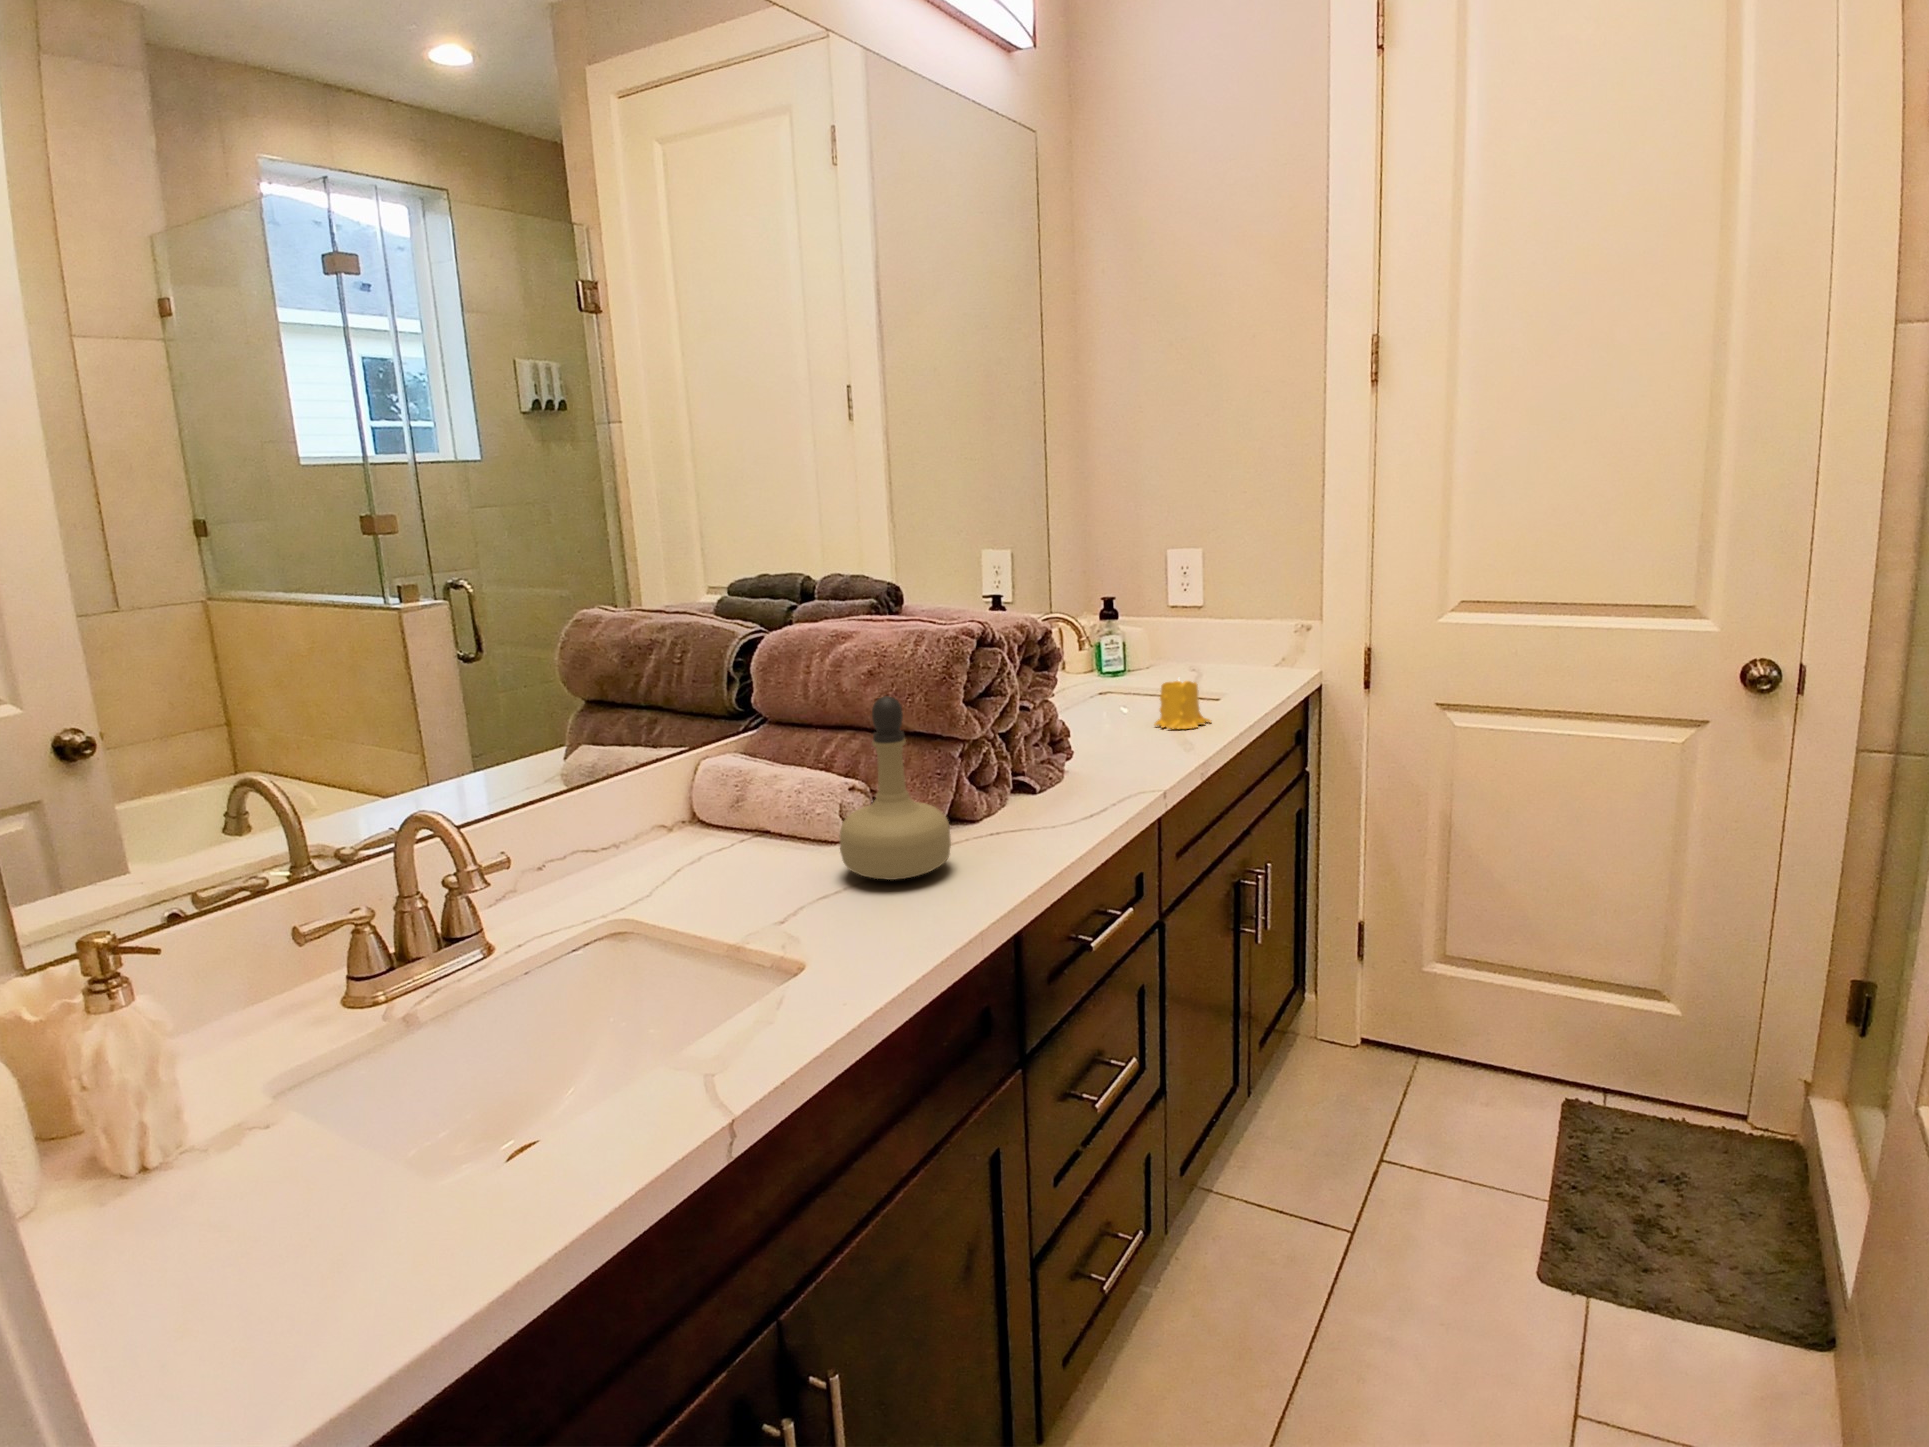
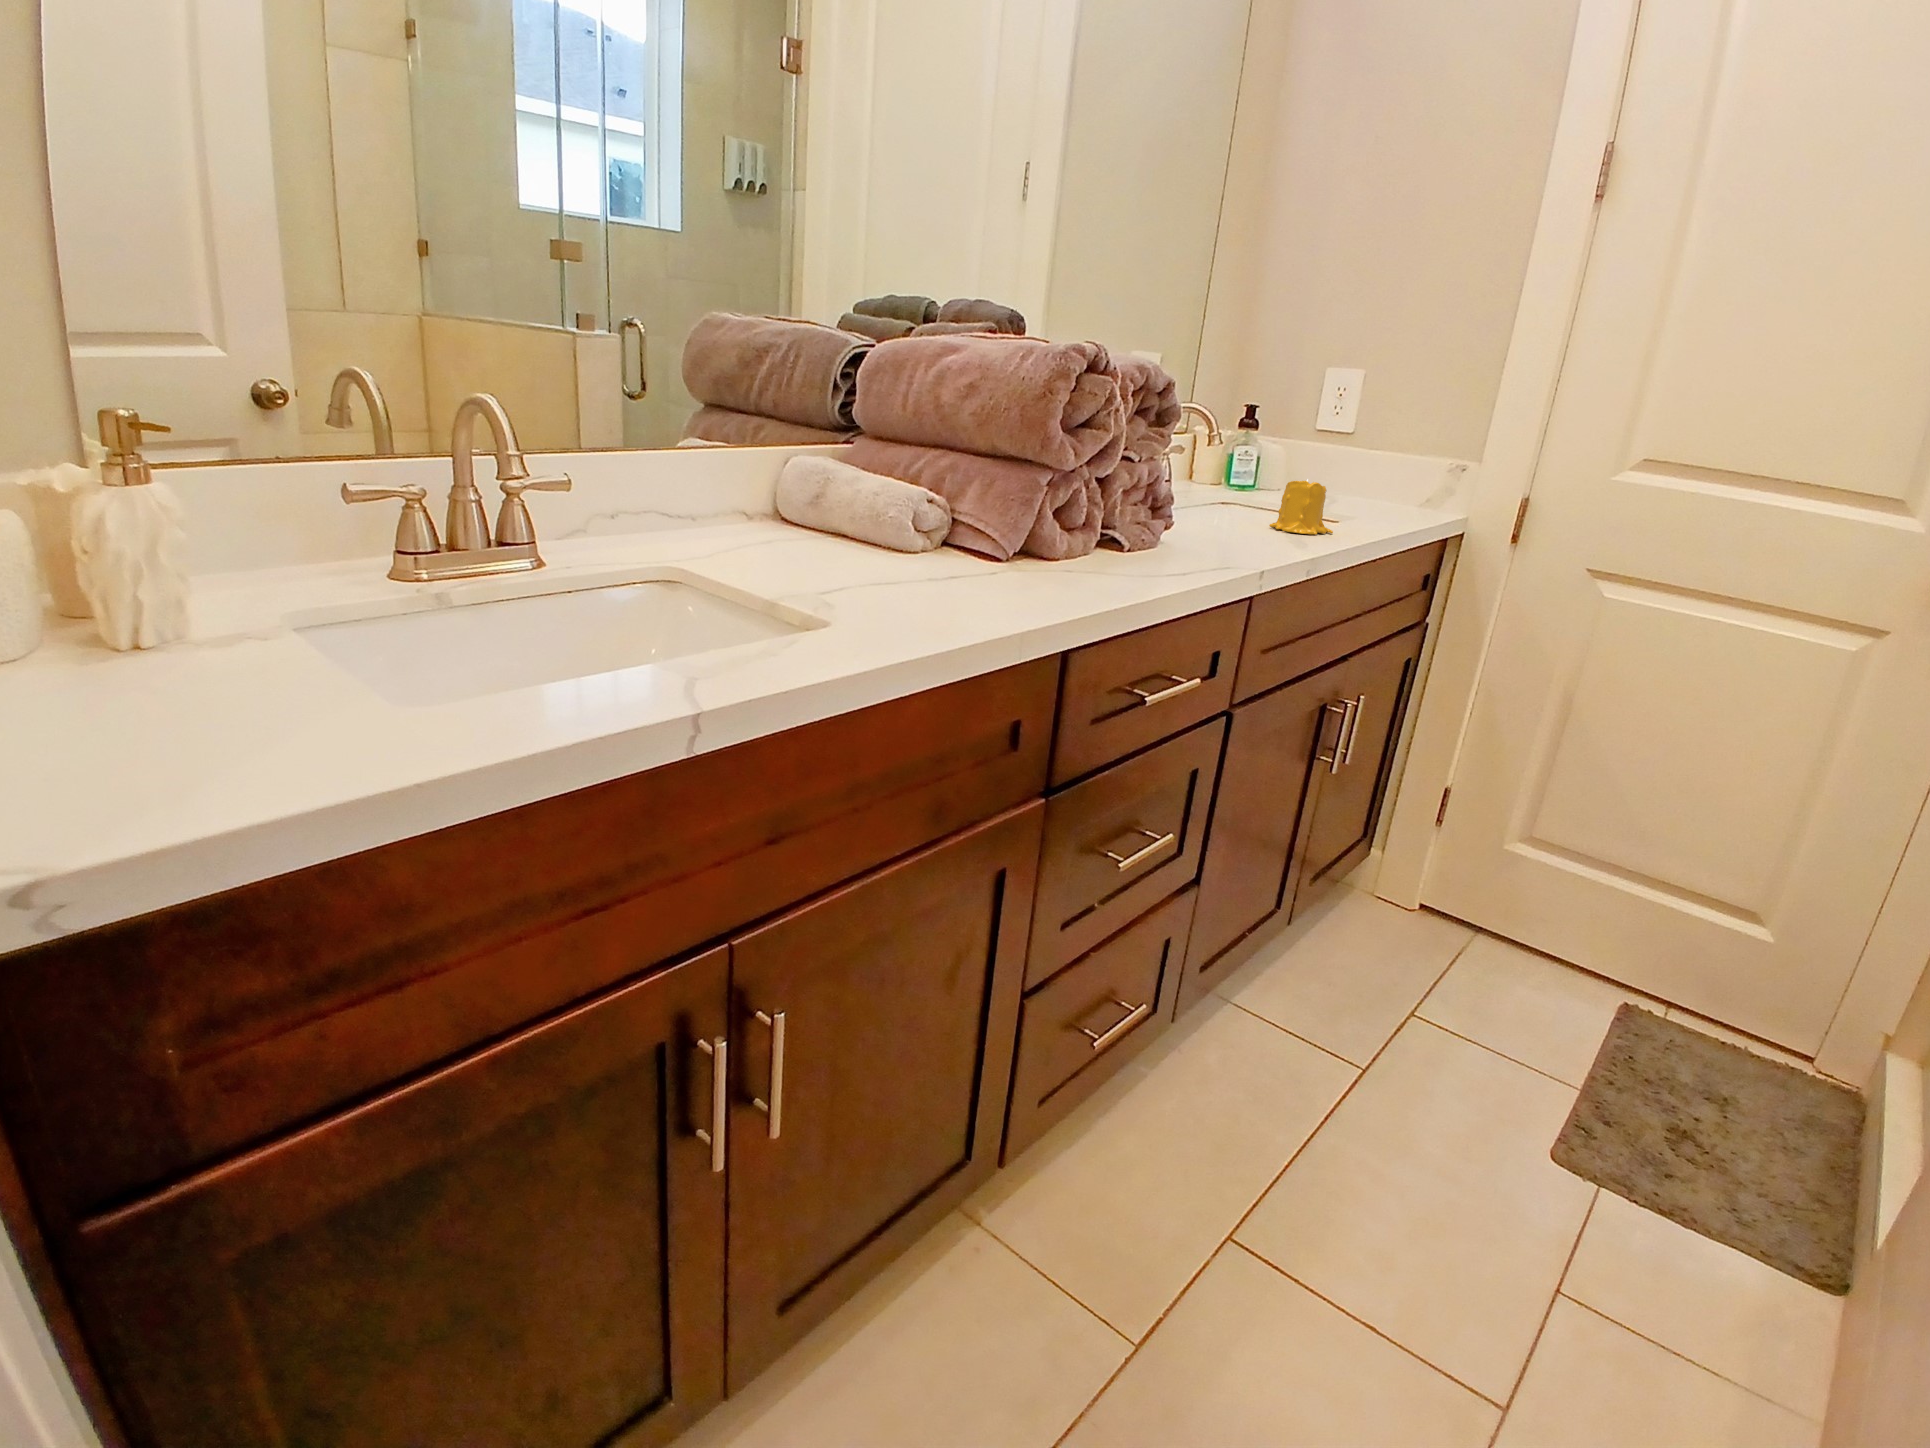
perfume bottle: present [840,696,951,880] -> none [900,386,1018,585]

